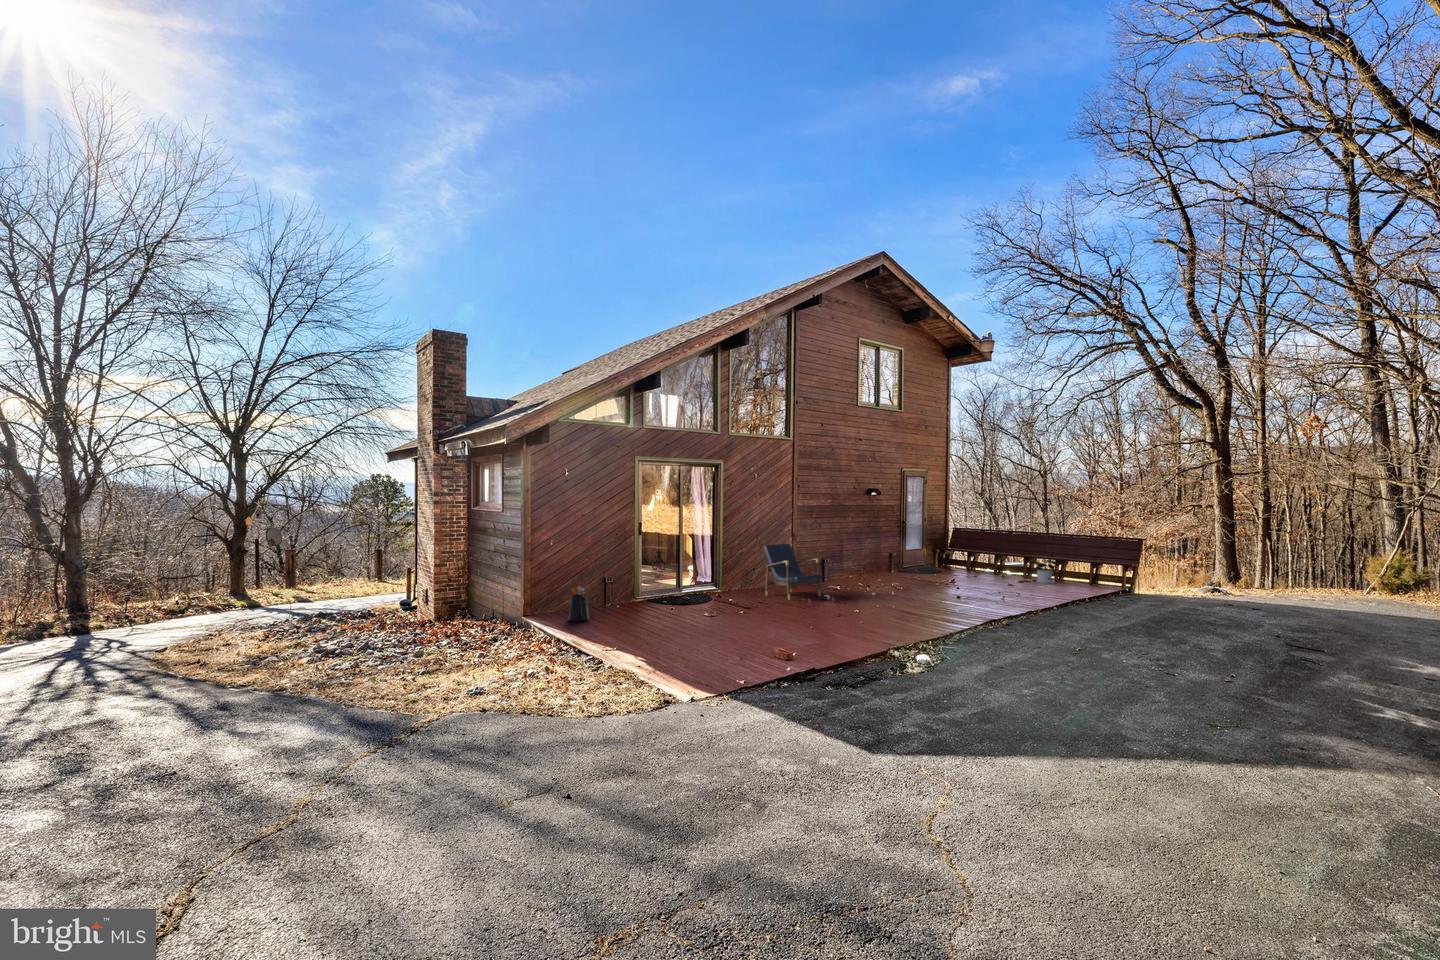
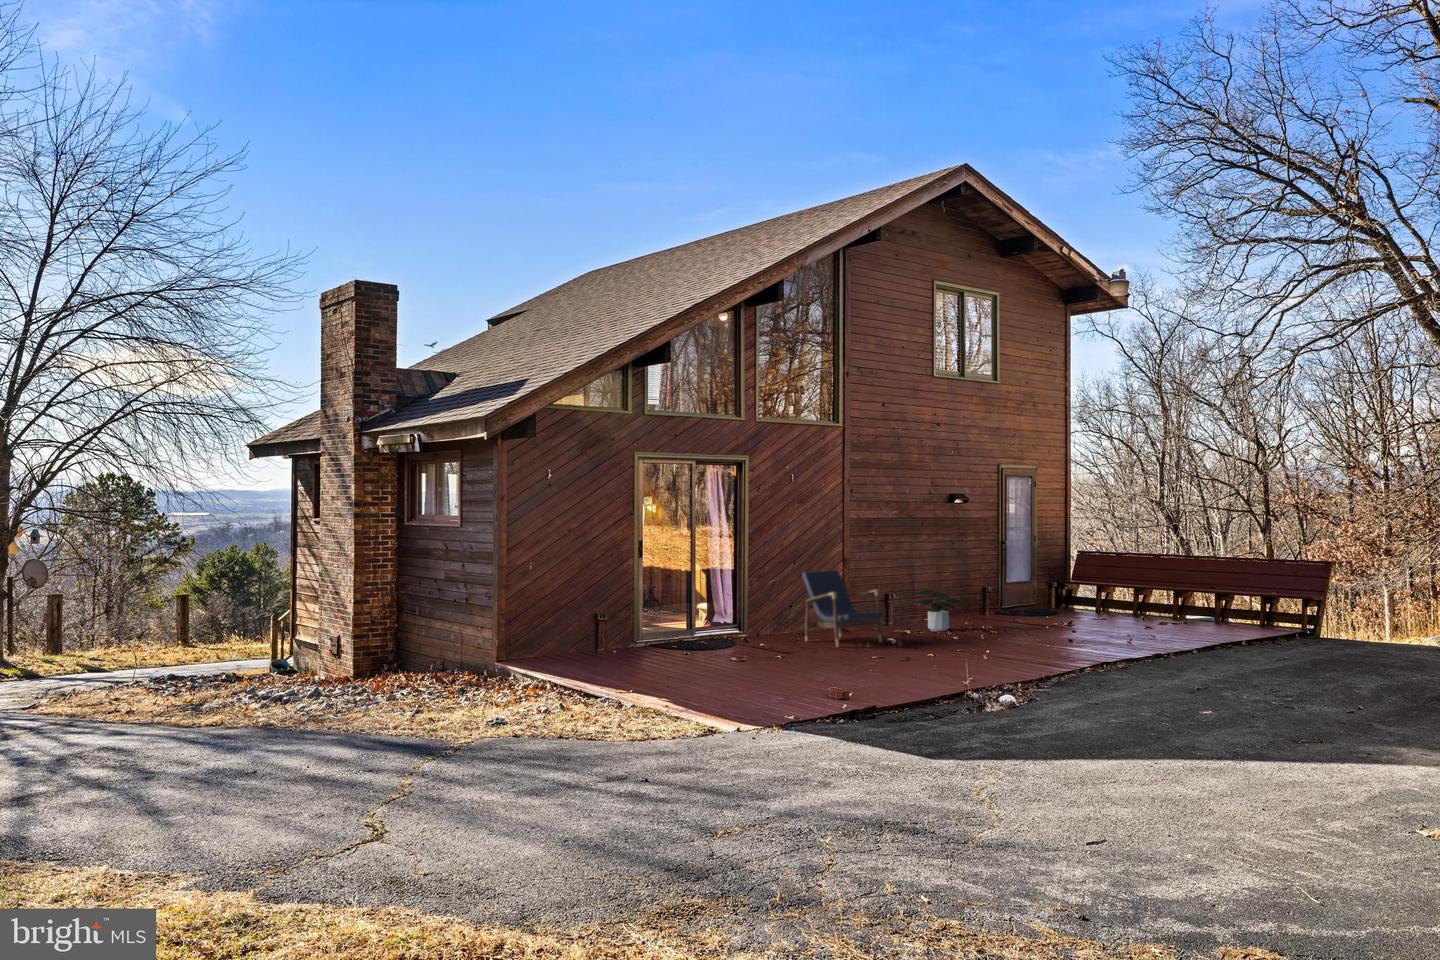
potted plant: present [1027,558,1055,584] -> present [914,590,961,631]
watering can: present [568,583,589,621] -> none [537,620,566,671]

